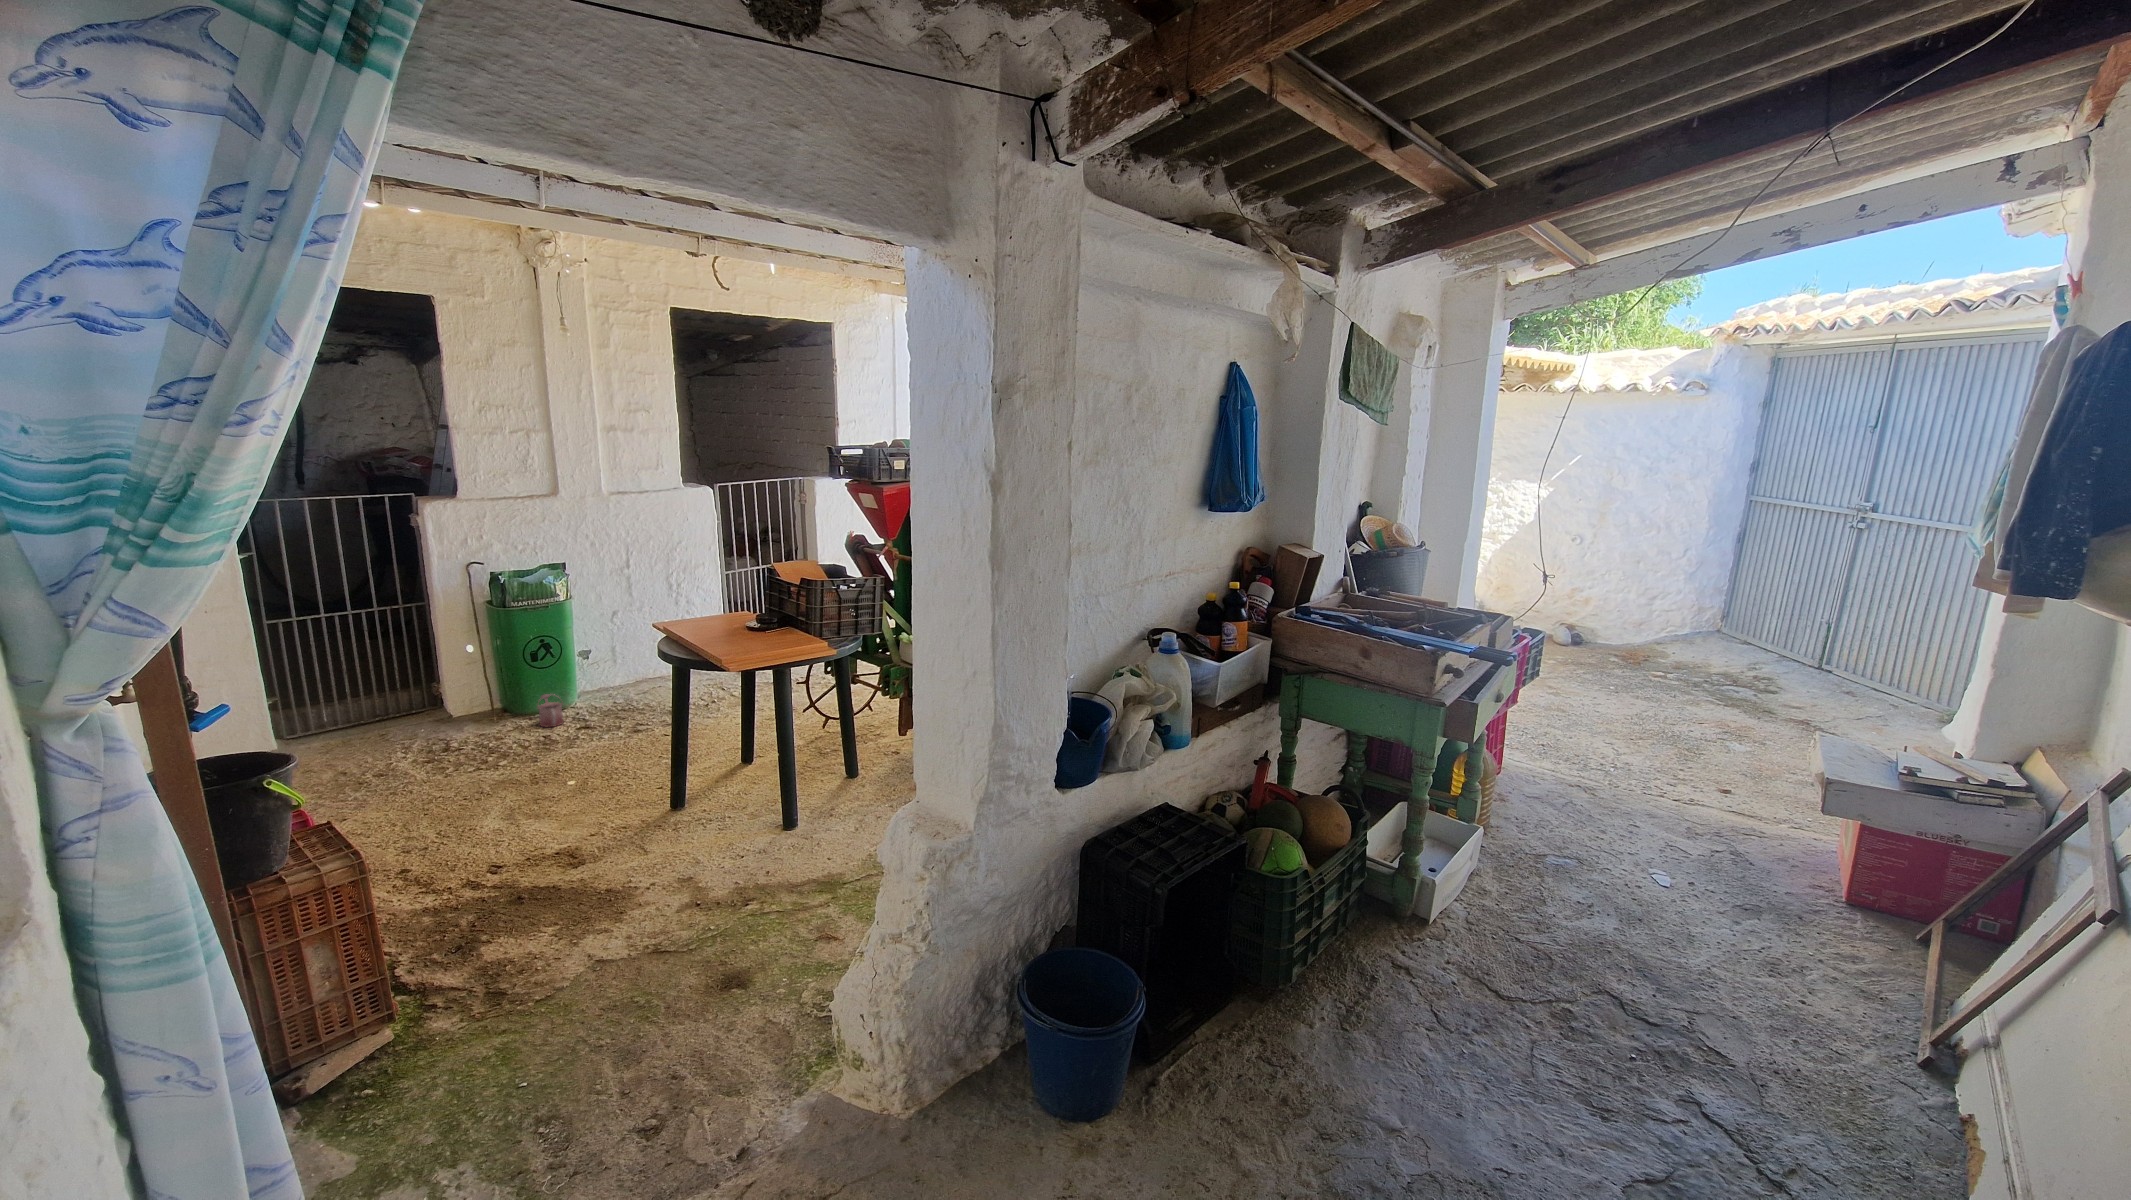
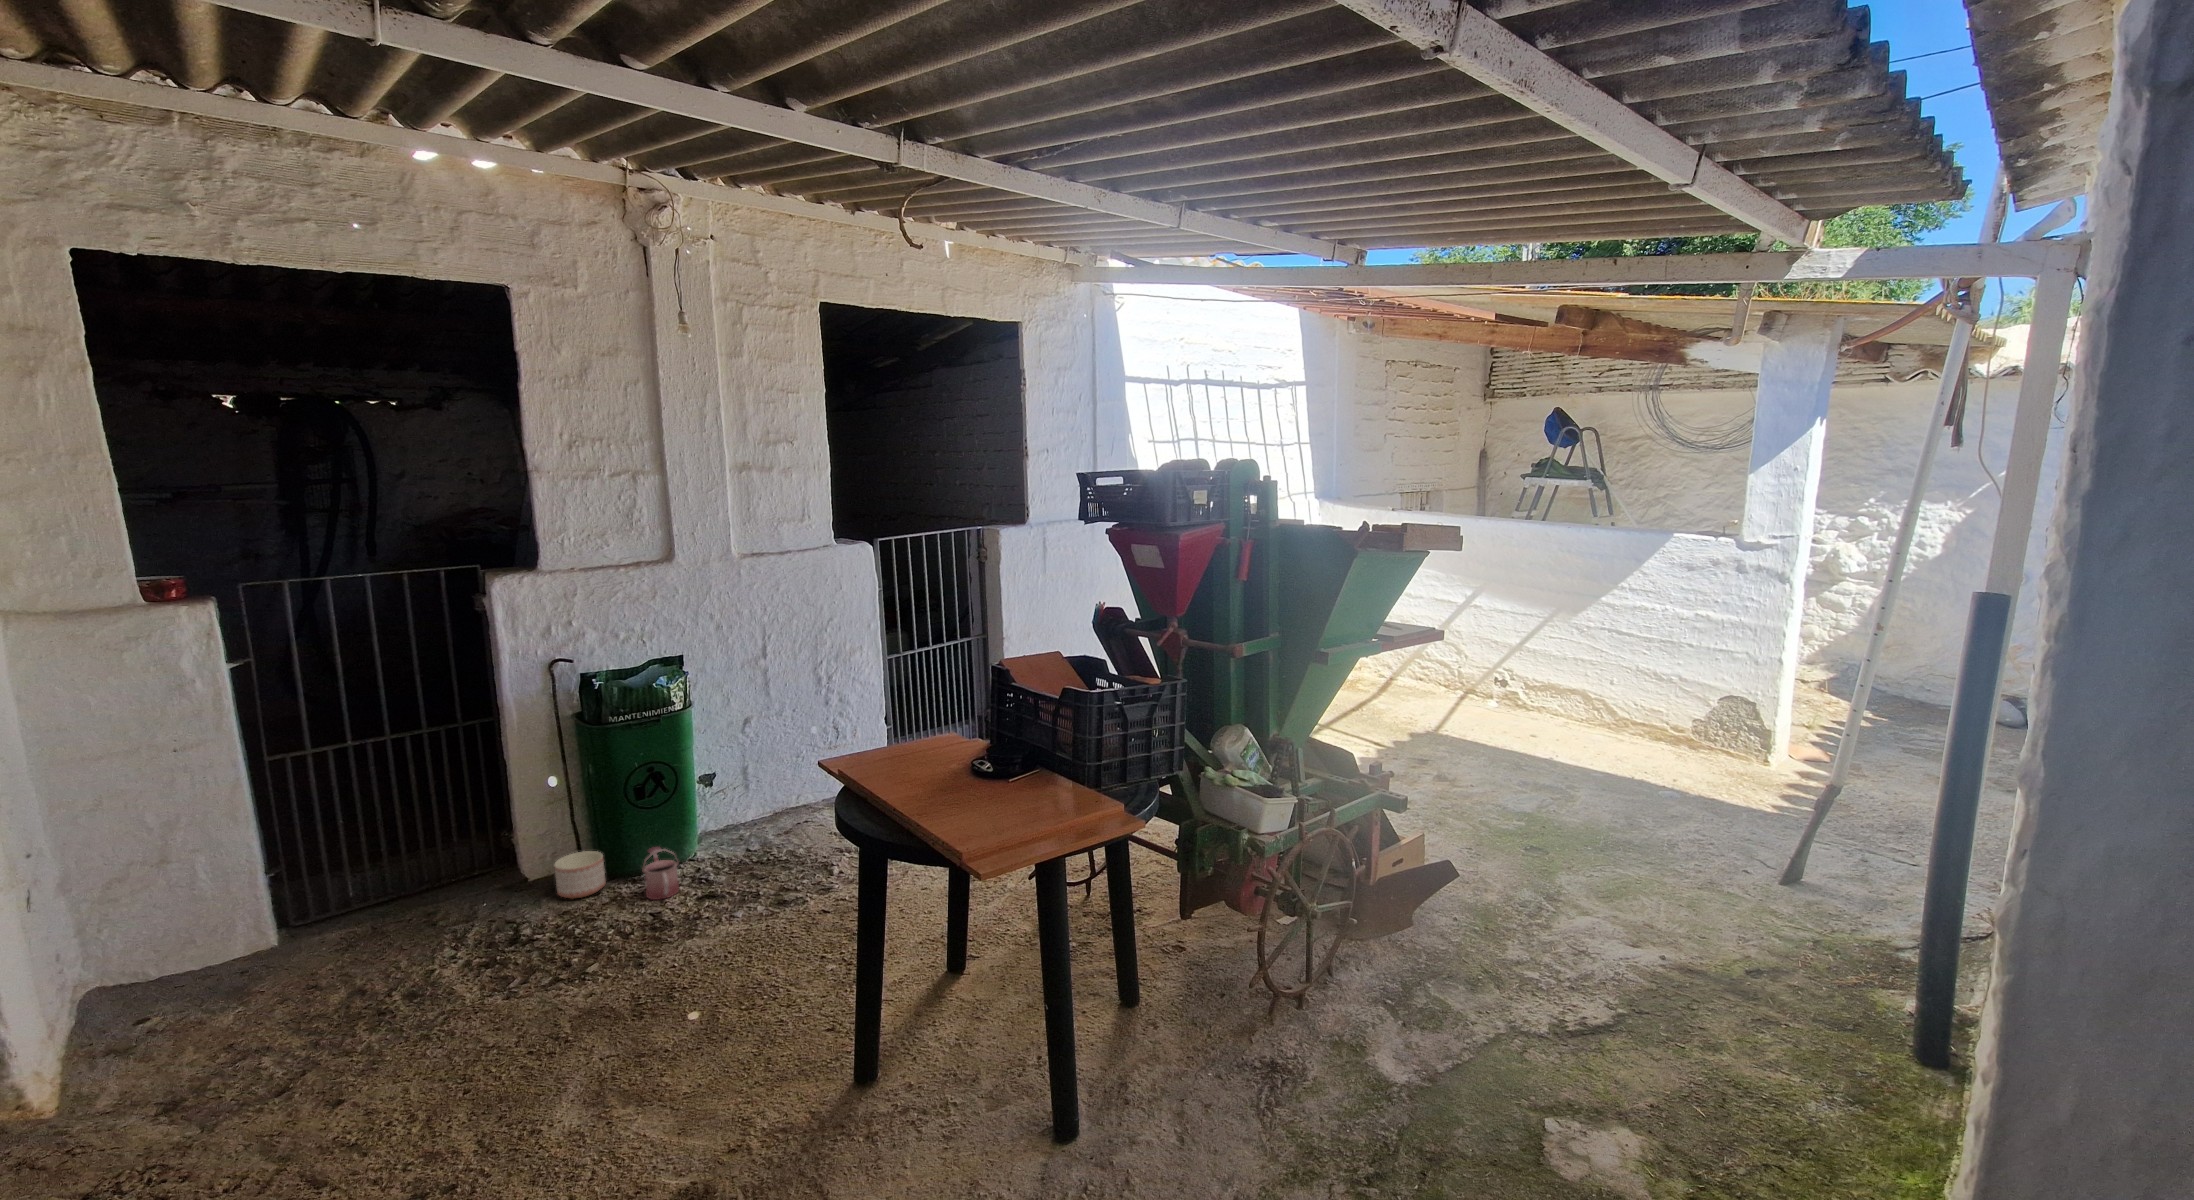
planter: none [473,696,510,727] -> present [554,851,606,899]

